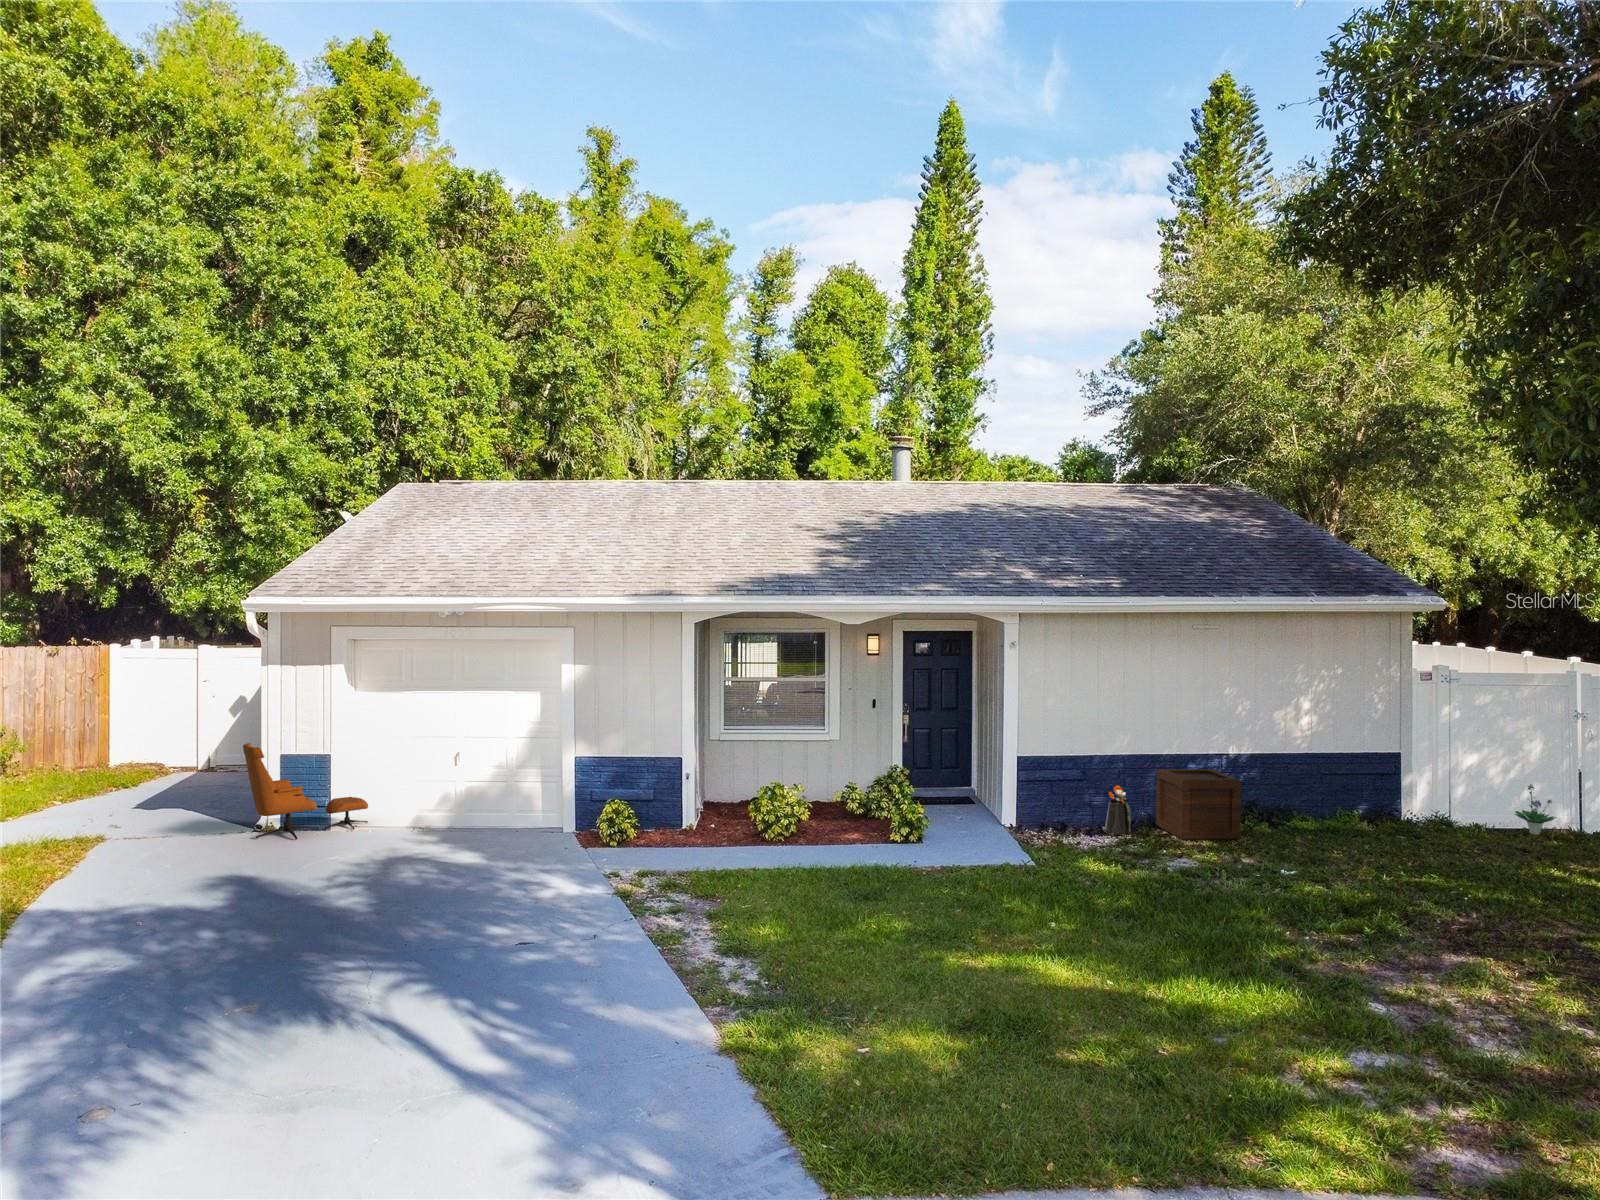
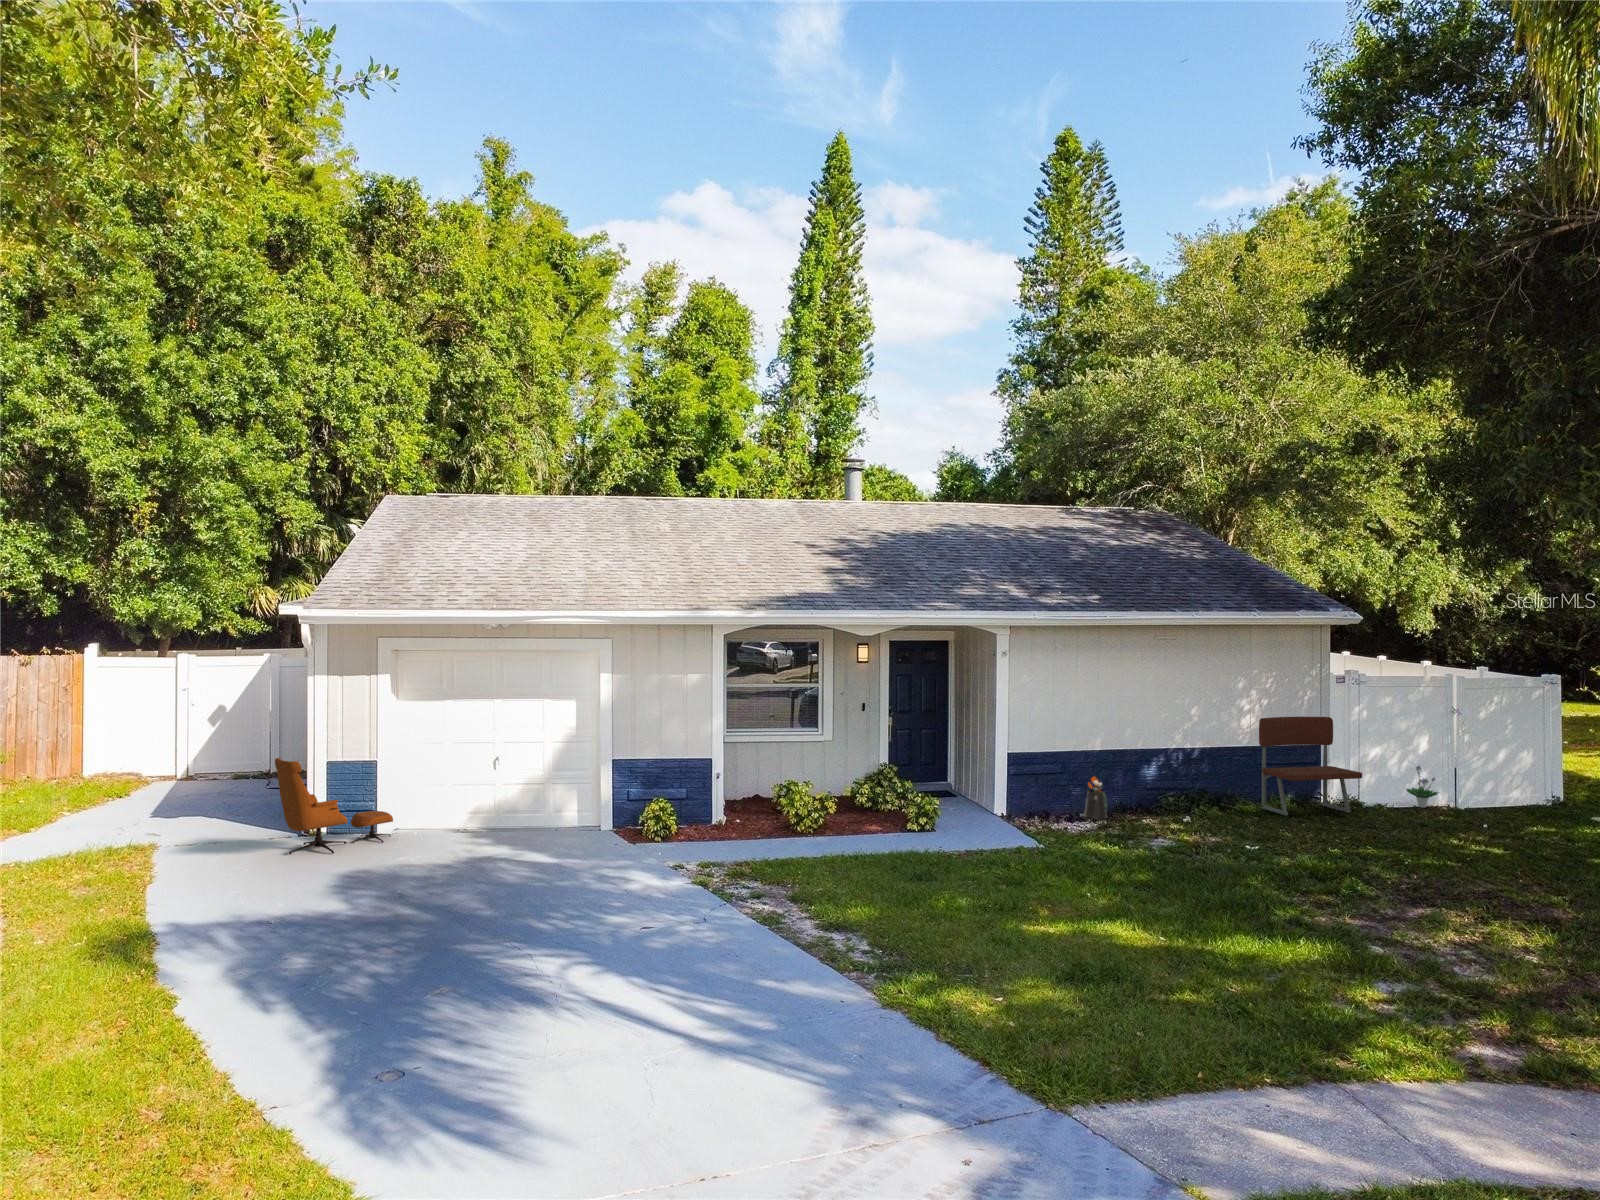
bench: none [1323,723,1450,838] -> present [1259,717,1362,816]
wooden crate: present [1156,769,1241,840] -> none [1124,760,1200,822]

